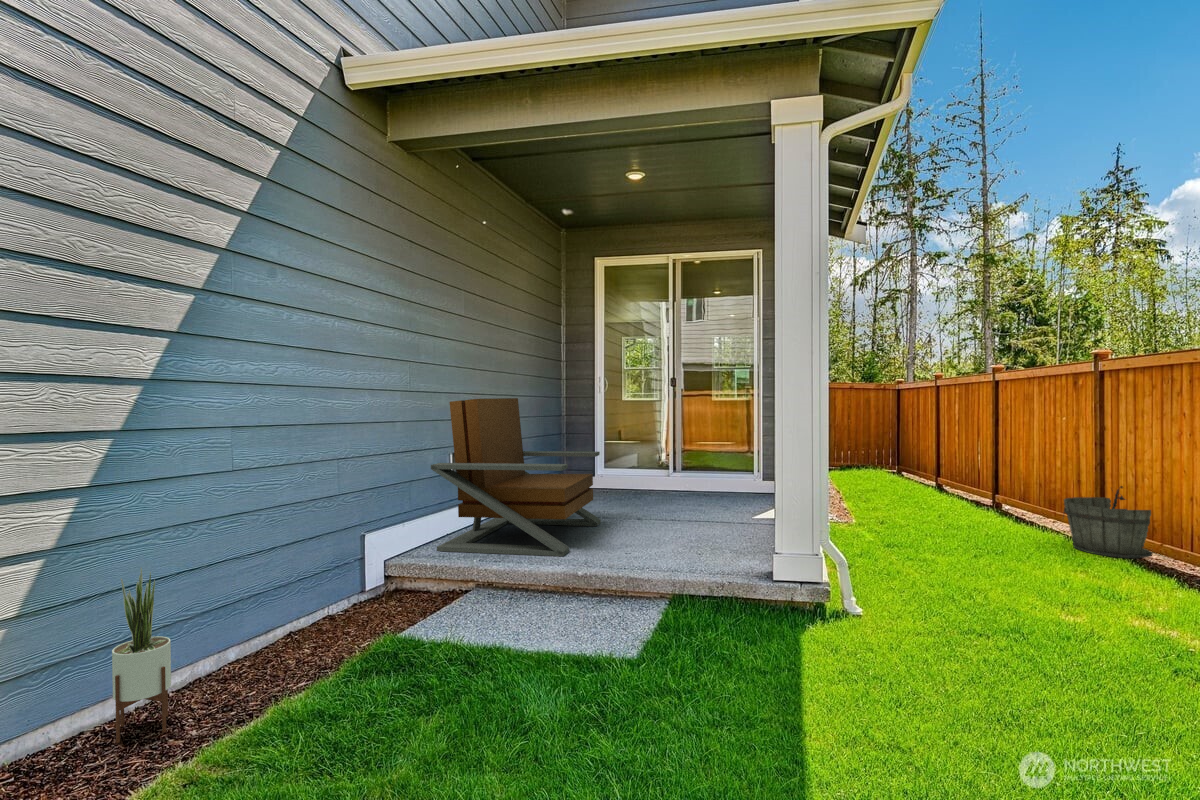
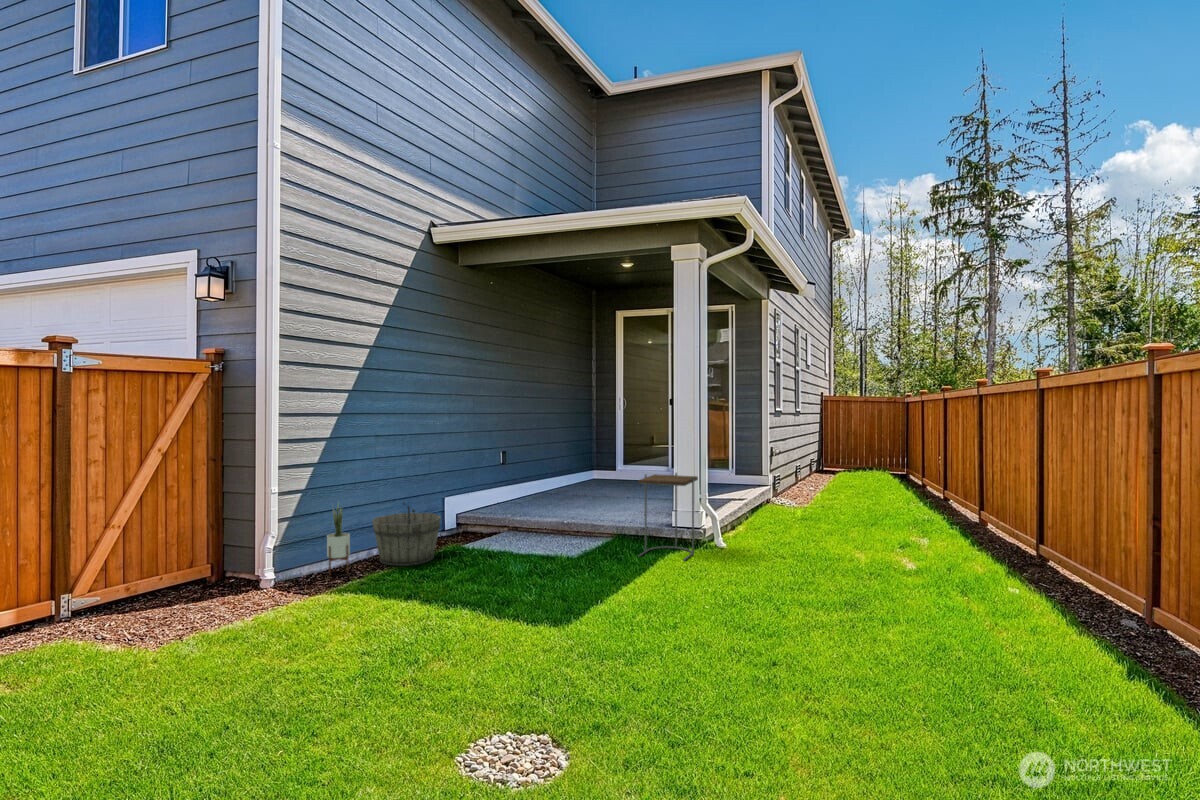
lounge chair: present [431,398,601,556] -> none [486,415,605,517]
side table: none [722,479,813,633] -> present [638,473,698,561]
wooden bucket: present [1063,486,1153,558] -> present [372,503,441,566]

